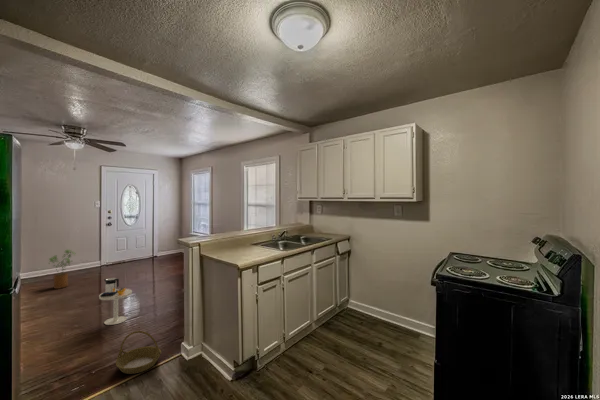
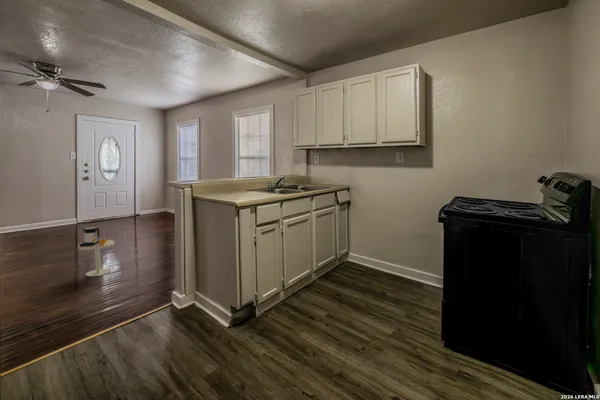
house plant: present [50,250,73,289] -> none [19,202,50,244]
basket: present [116,331,161,374] -> none [100,277,150,321]

